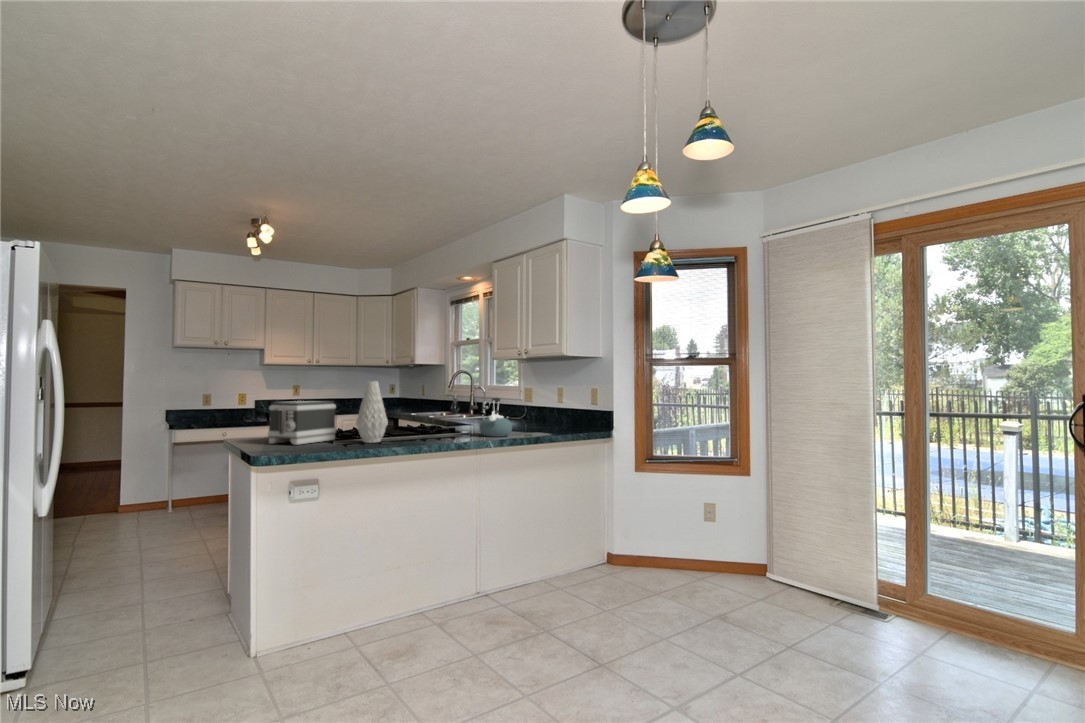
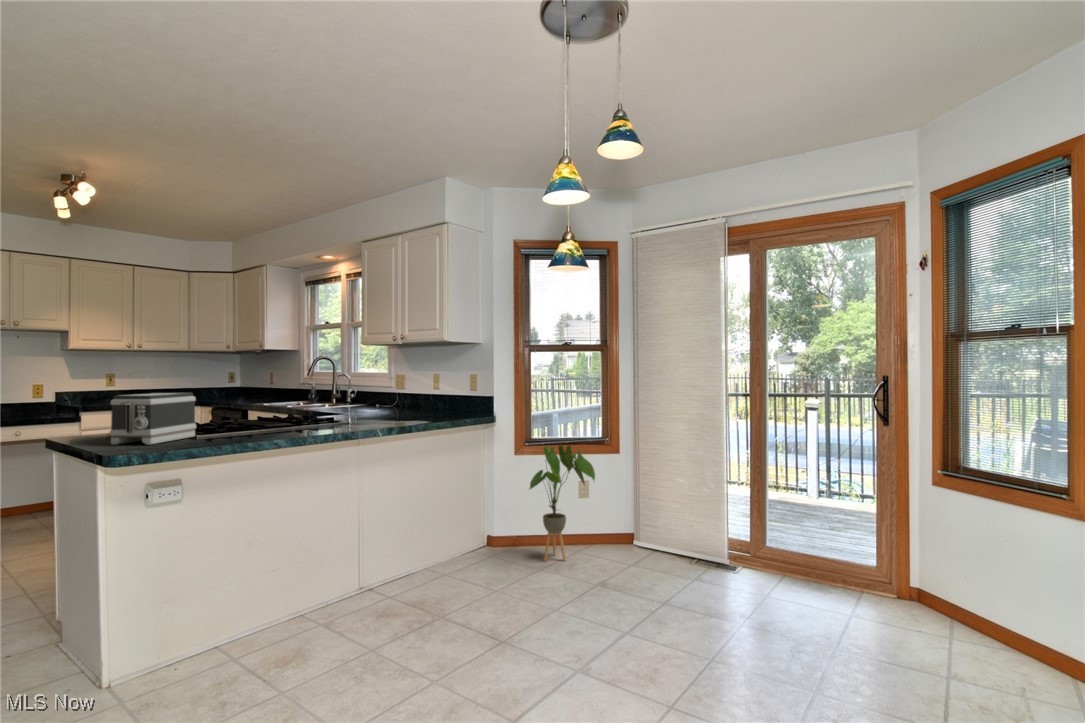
vase: present [356,381,388,443] -> none [222,370,261,438]
kettle: present [480,398,512,437] -> none [359,386,395,426]
house plant: none [644,463,716,586] -> present [530,445,595,561]

